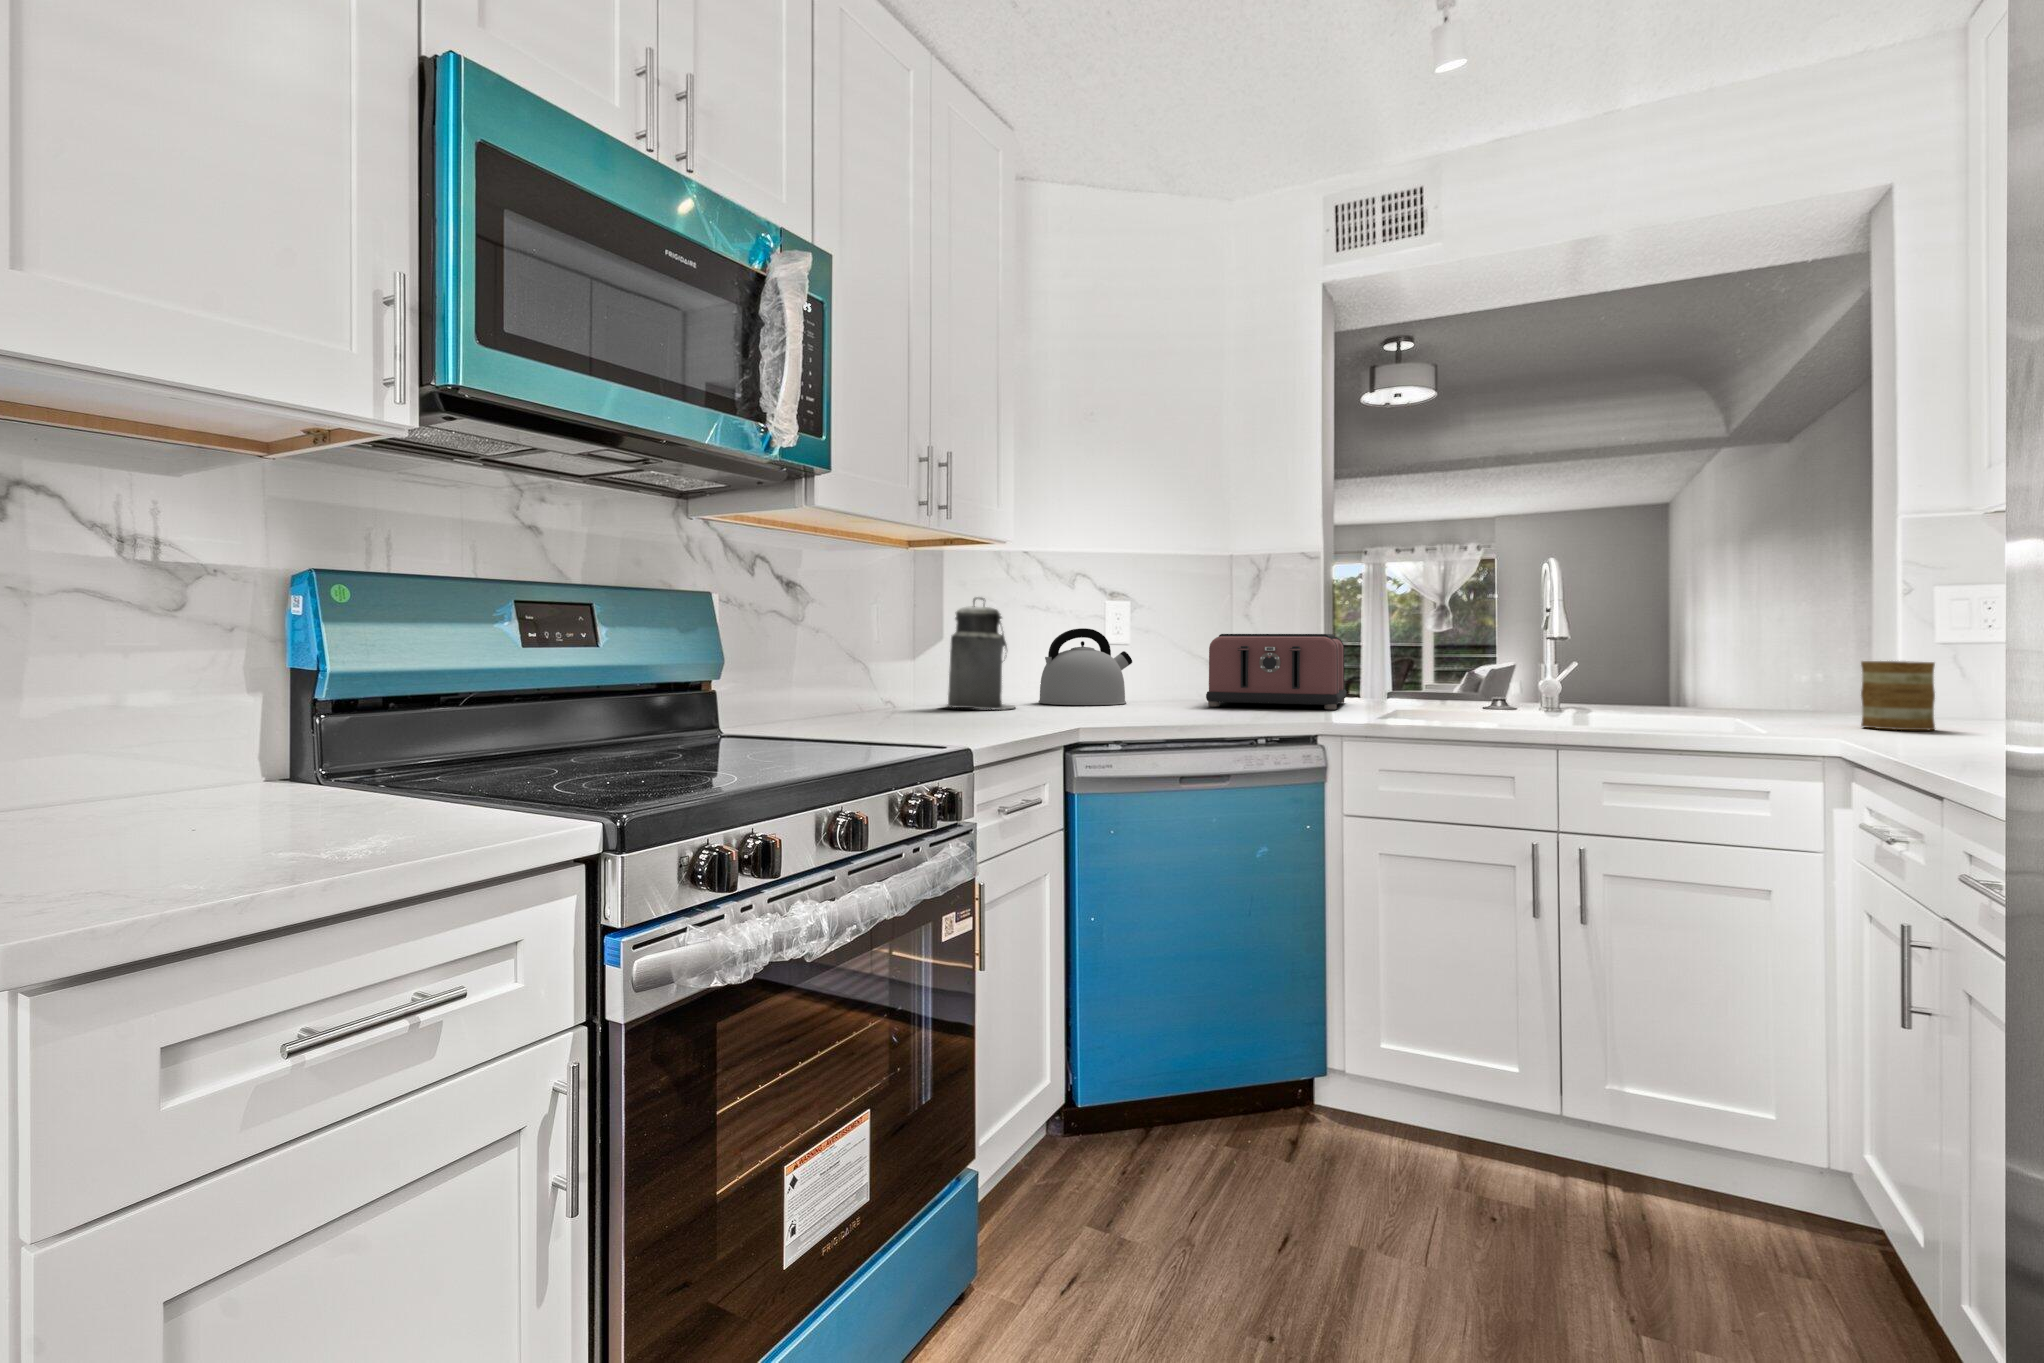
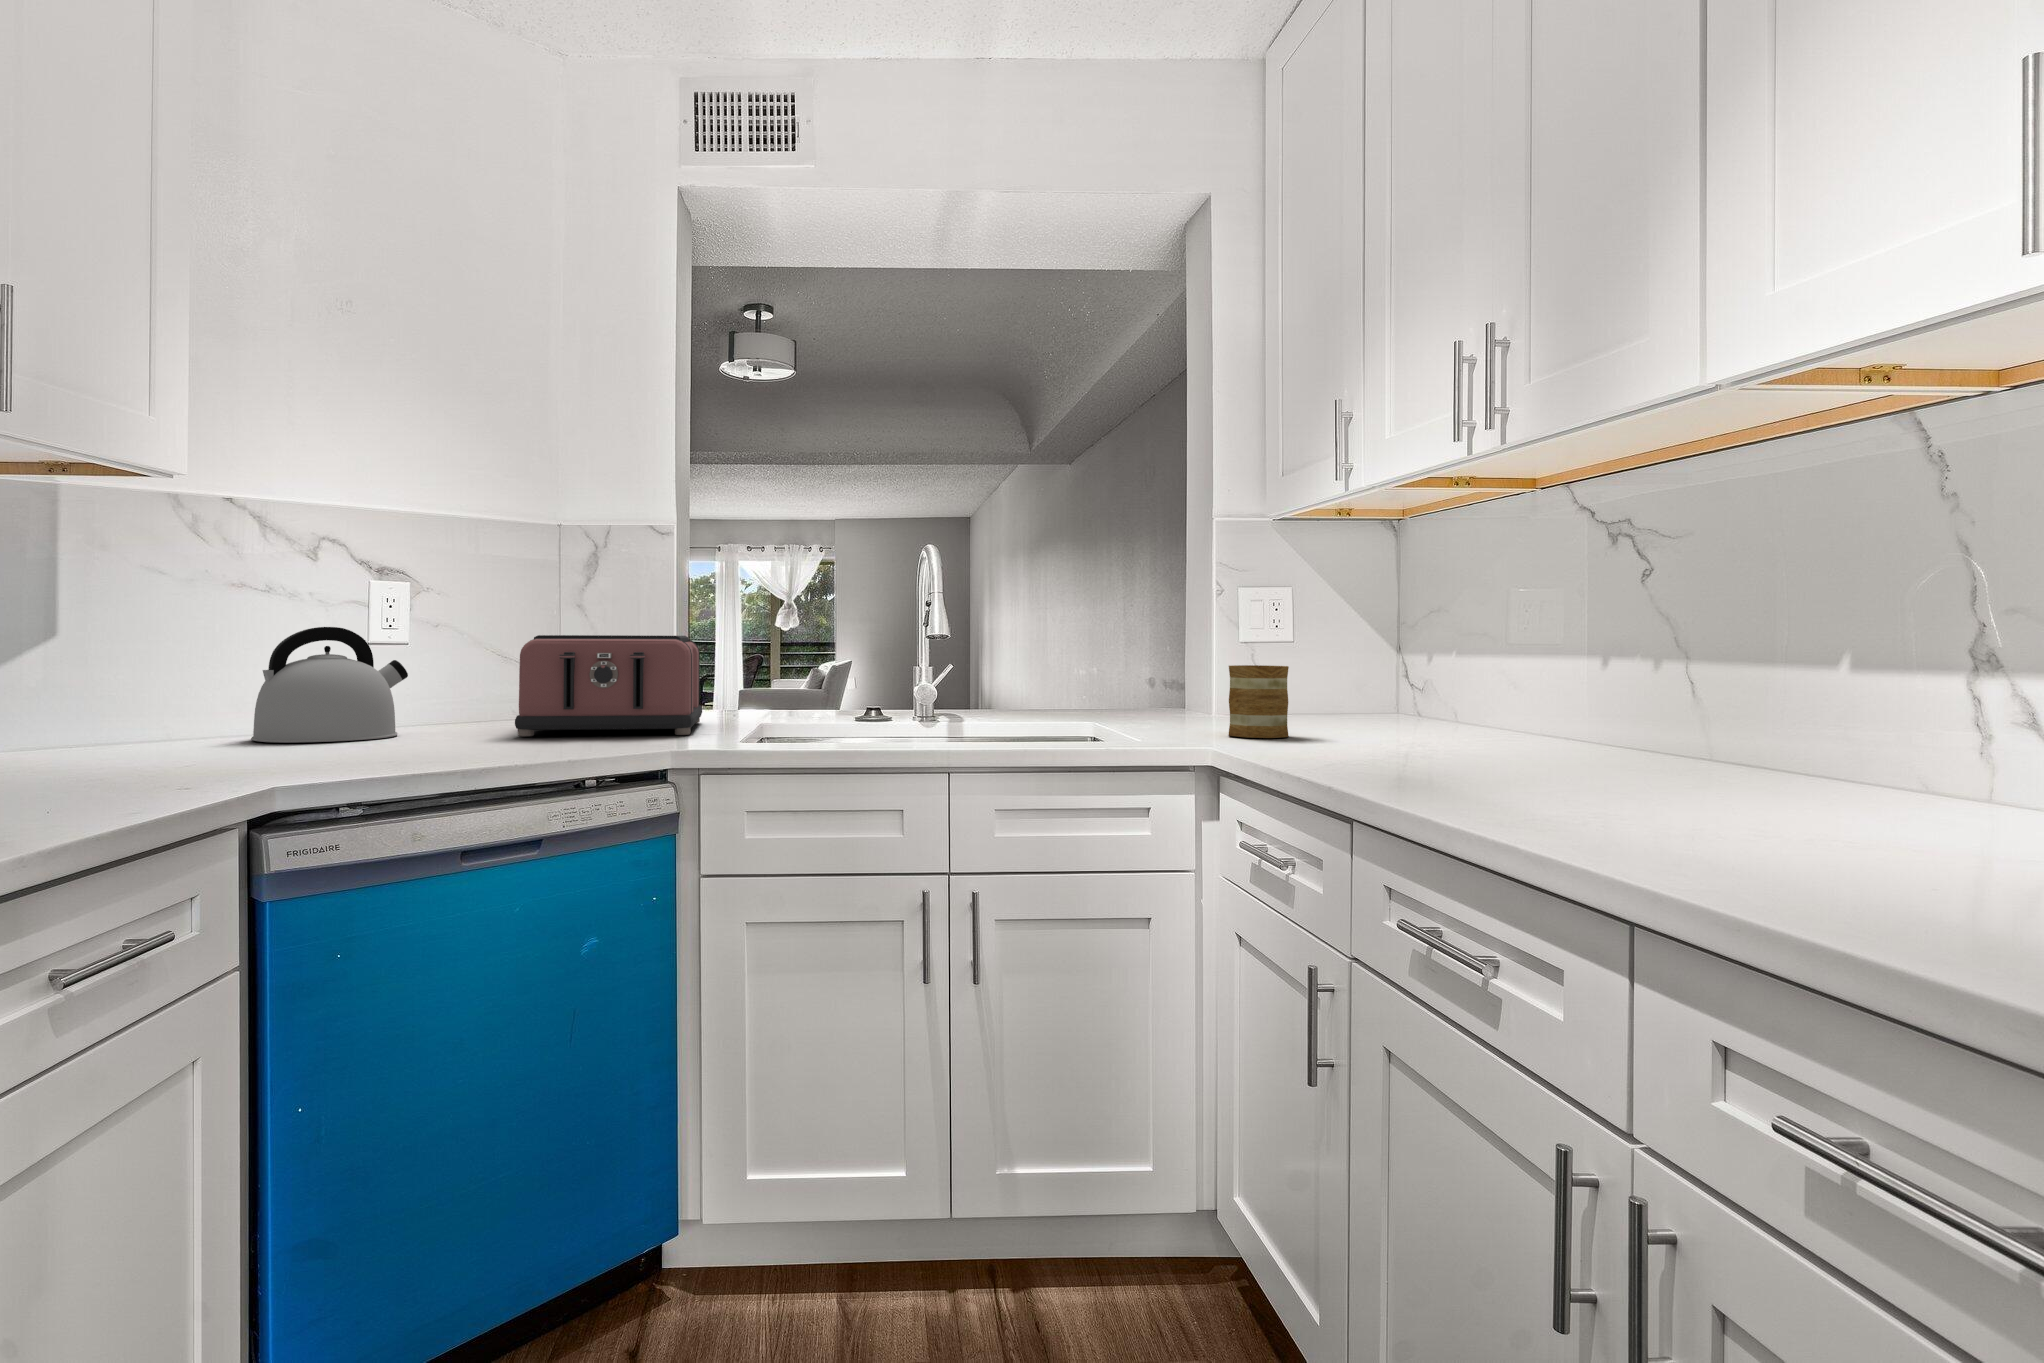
canister: present [945,597,1016,710] -> none [47,575,202,759]

